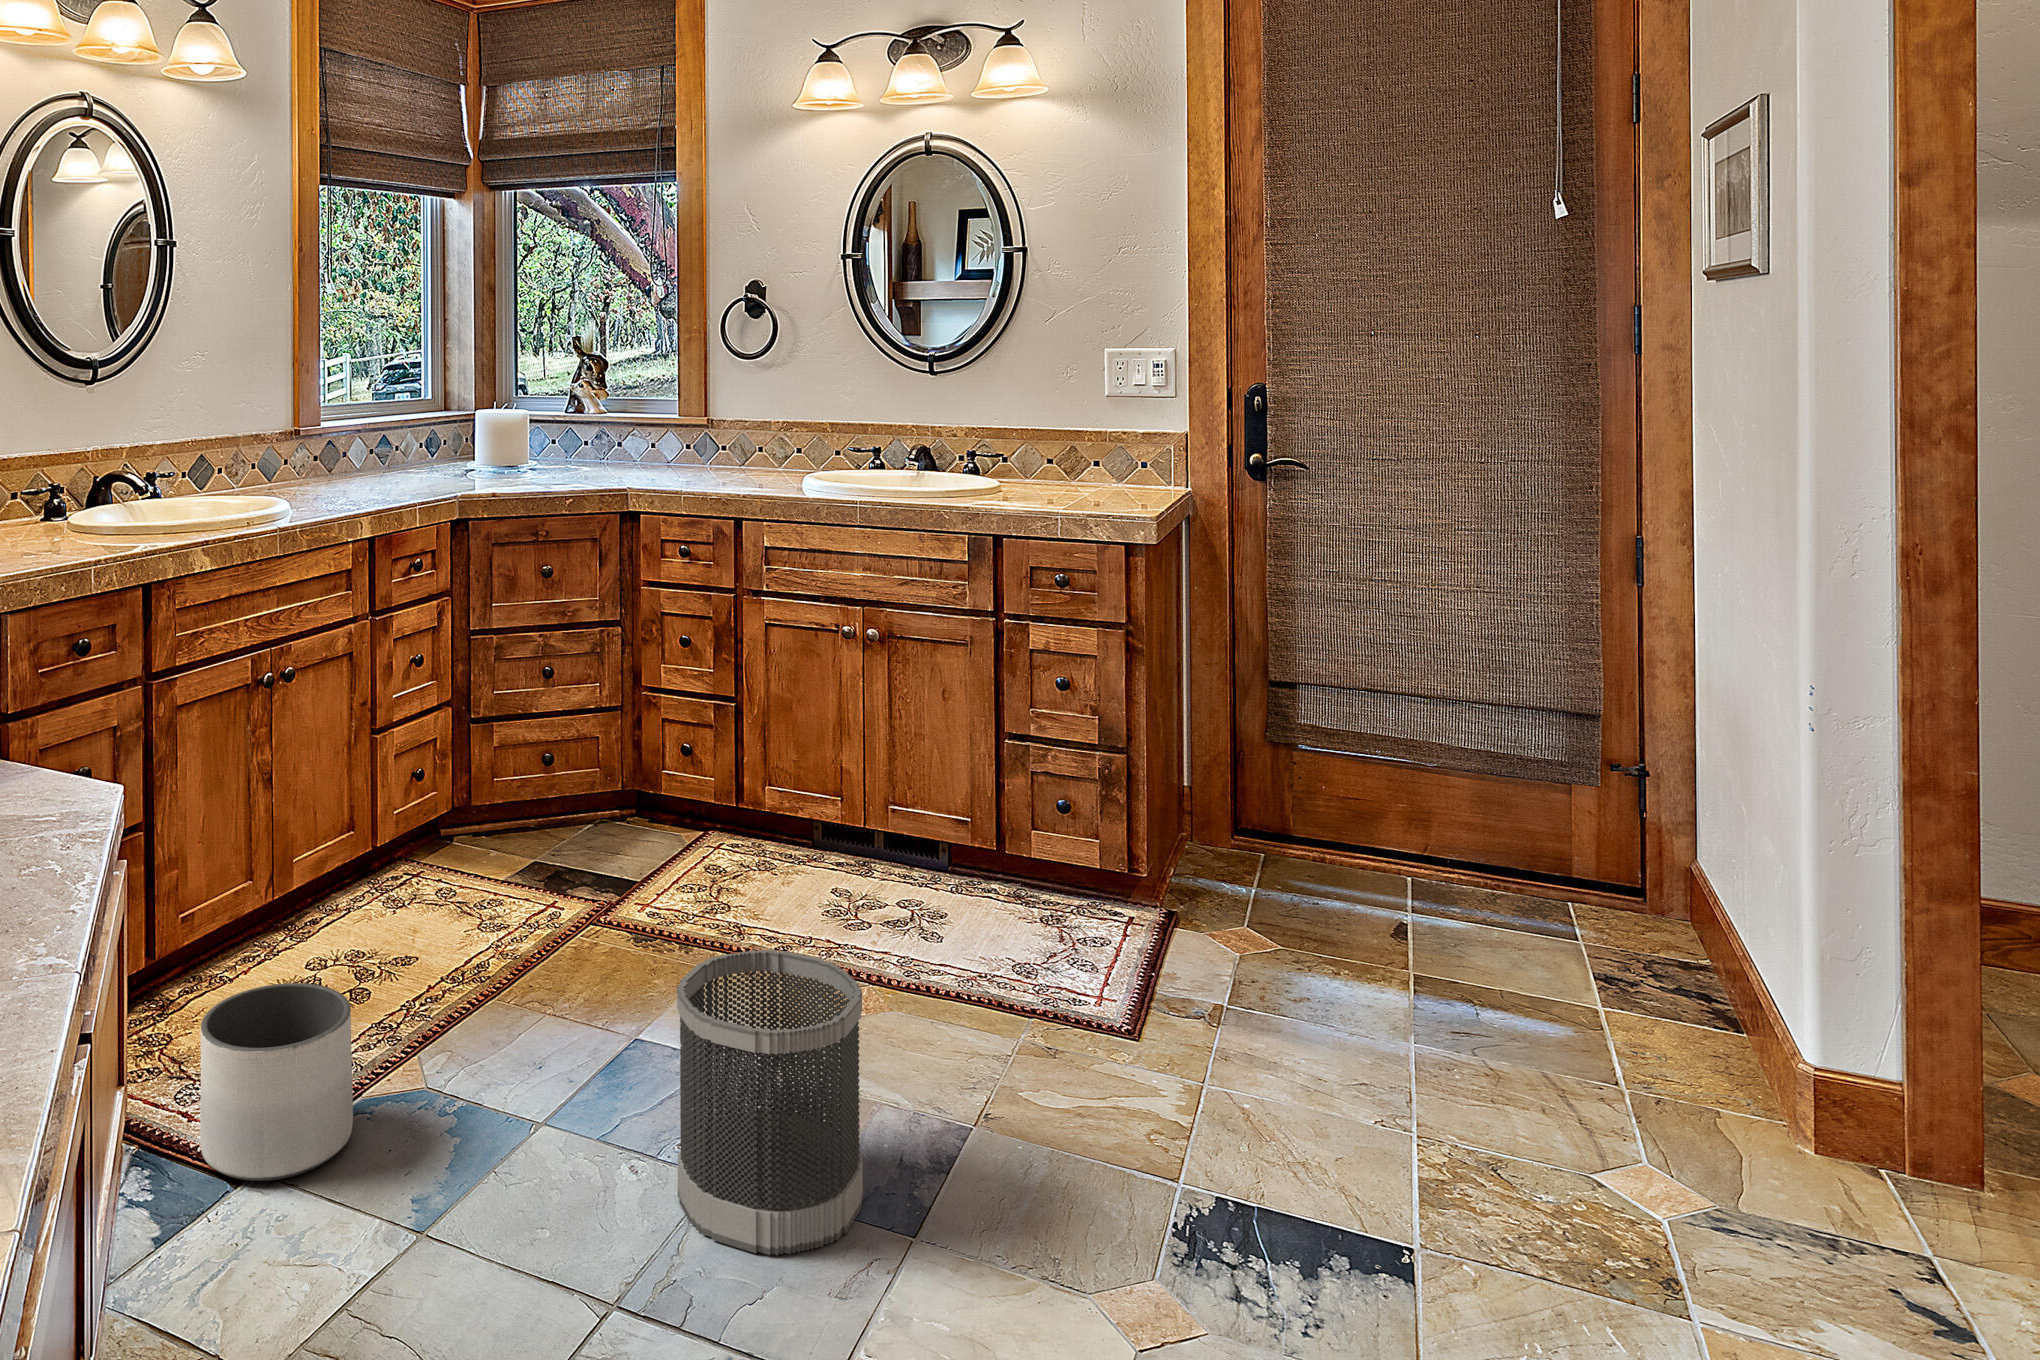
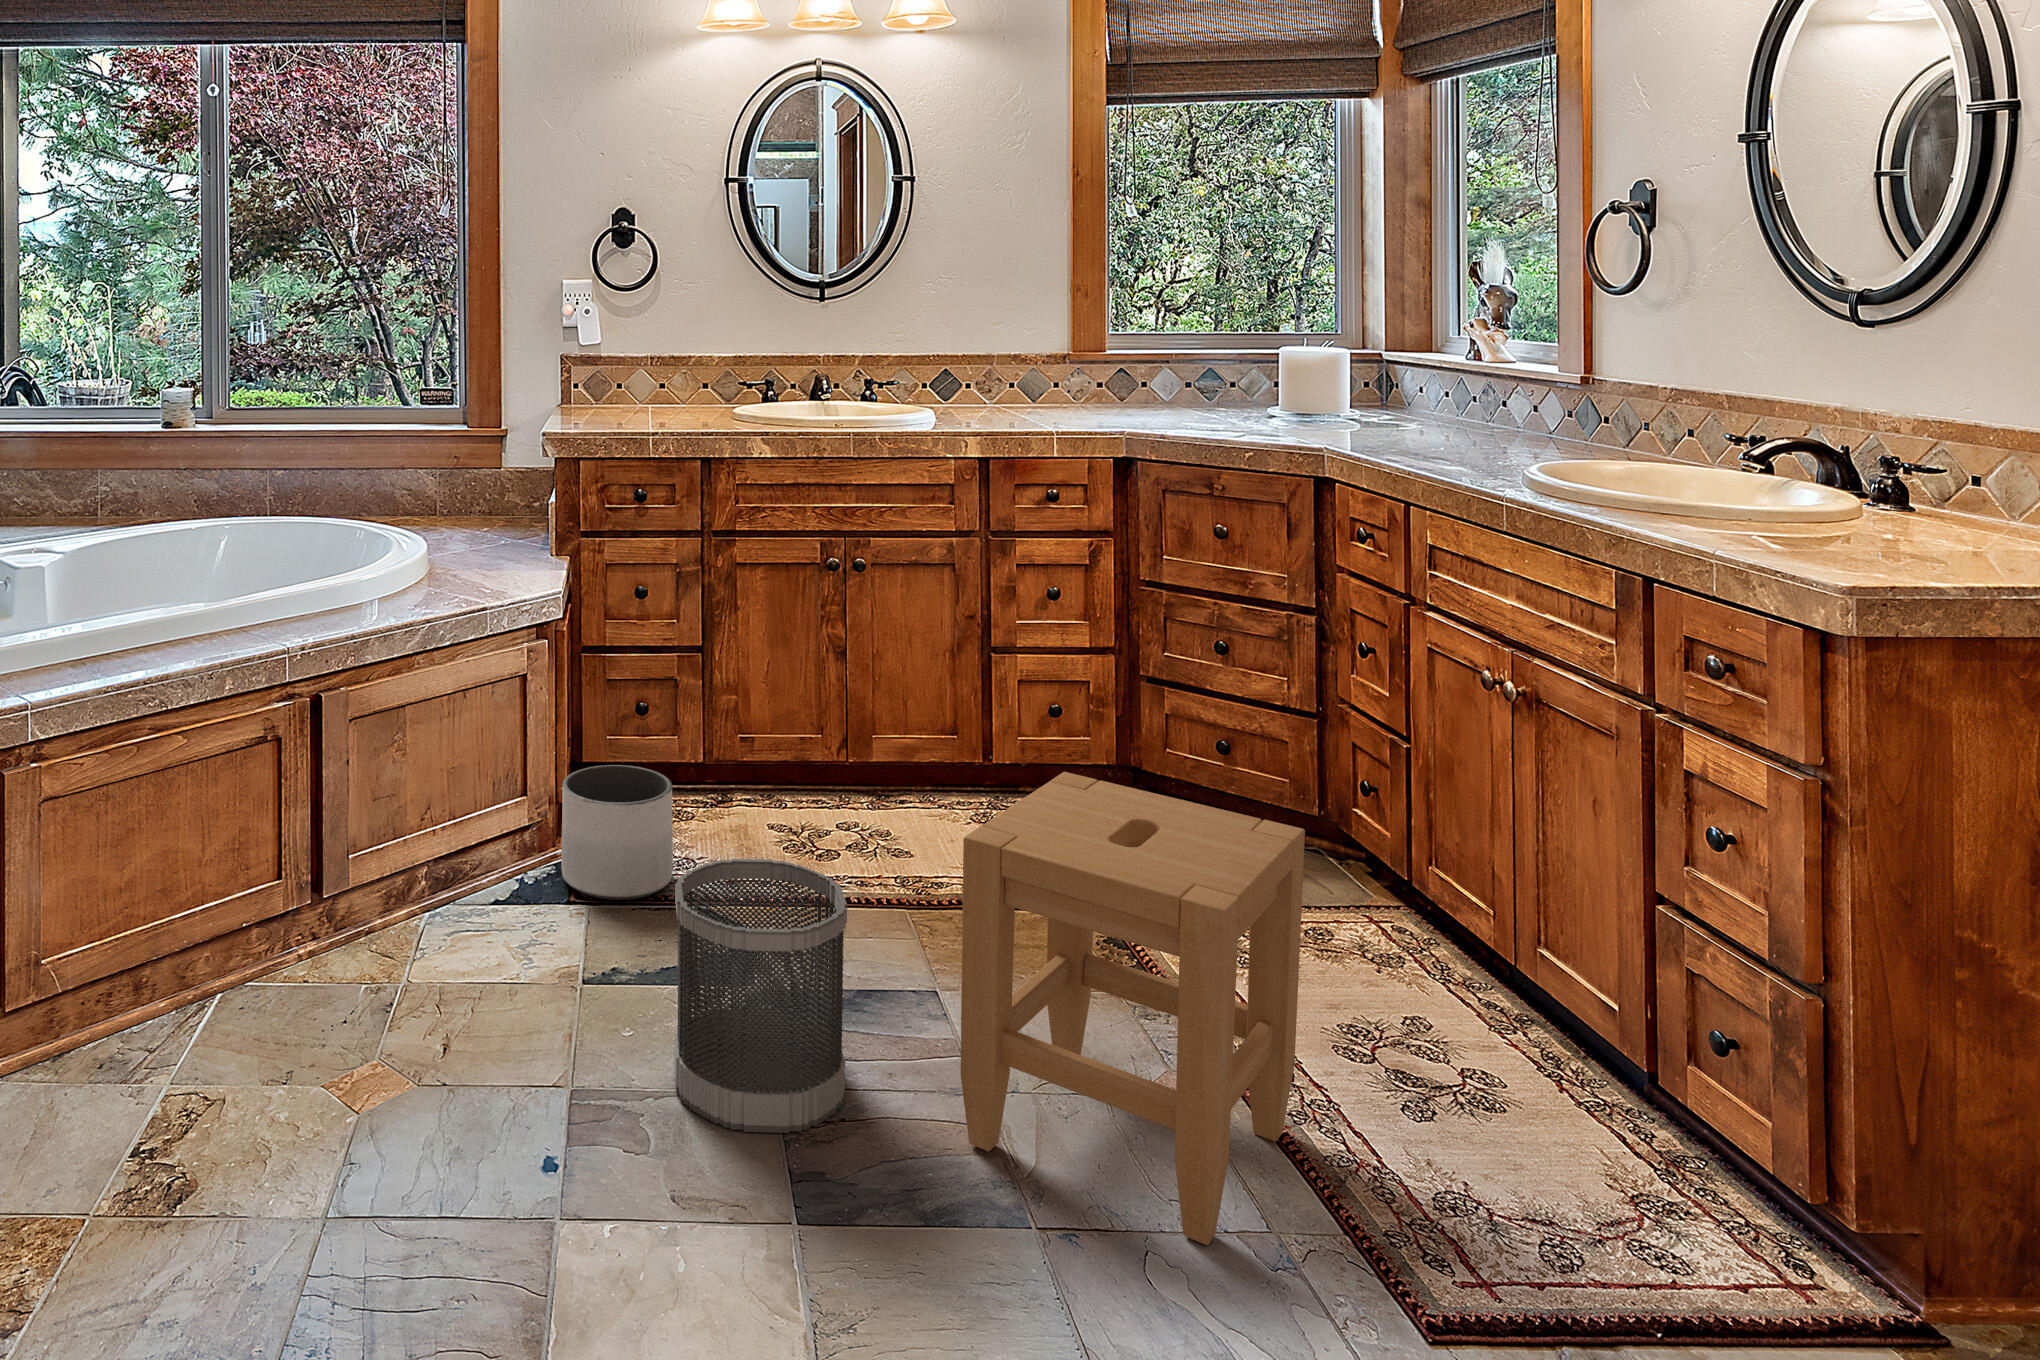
stool: none [814,753,1104,1121] -> present [961,772,1305,1245]

